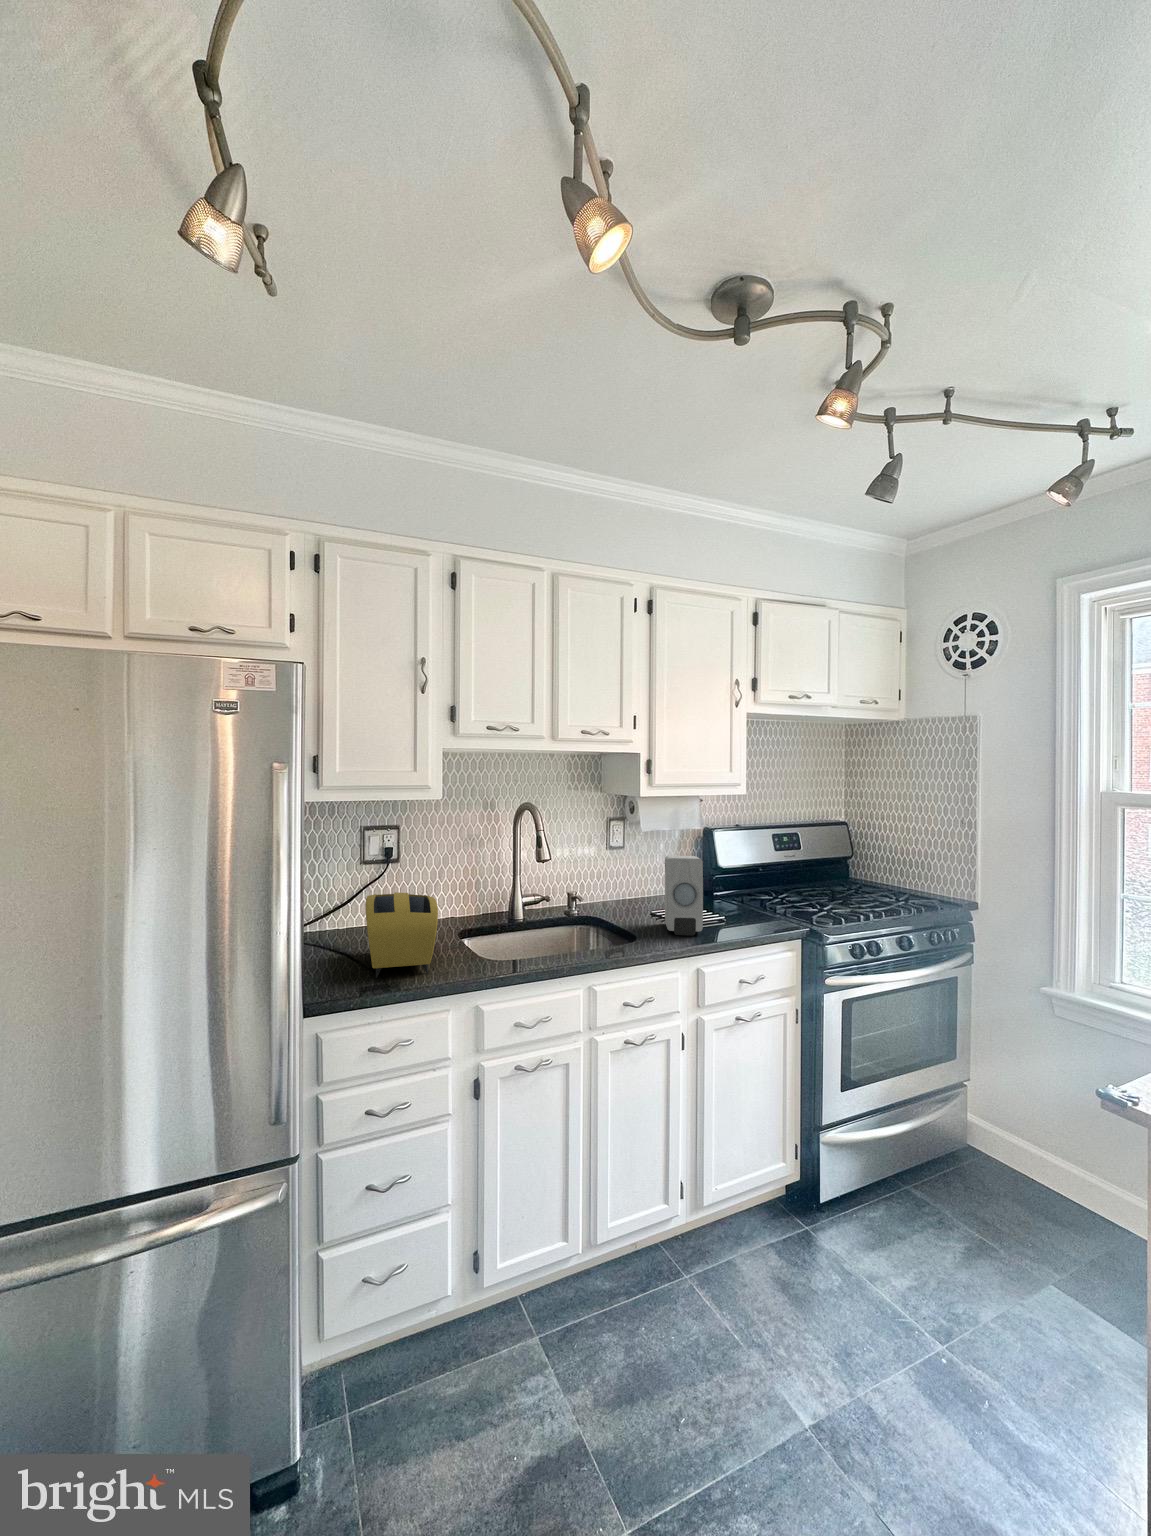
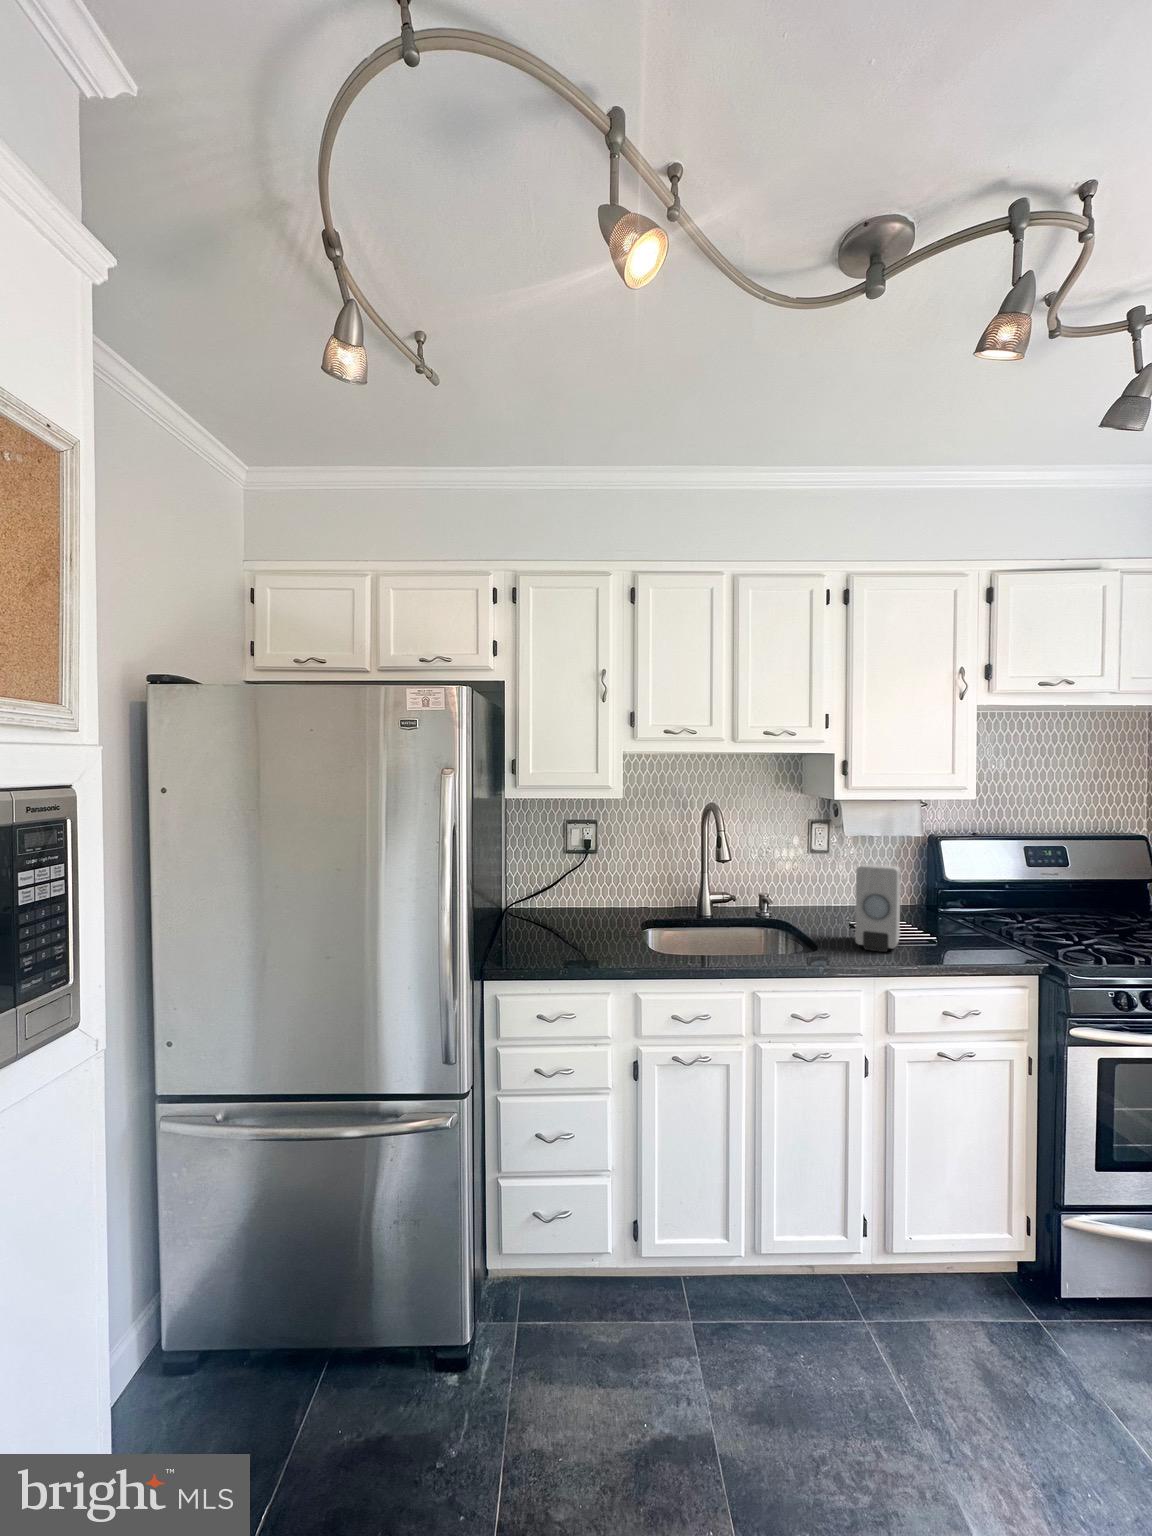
toaster: present [366,892,438,978] -> none [543,882,609,957]

